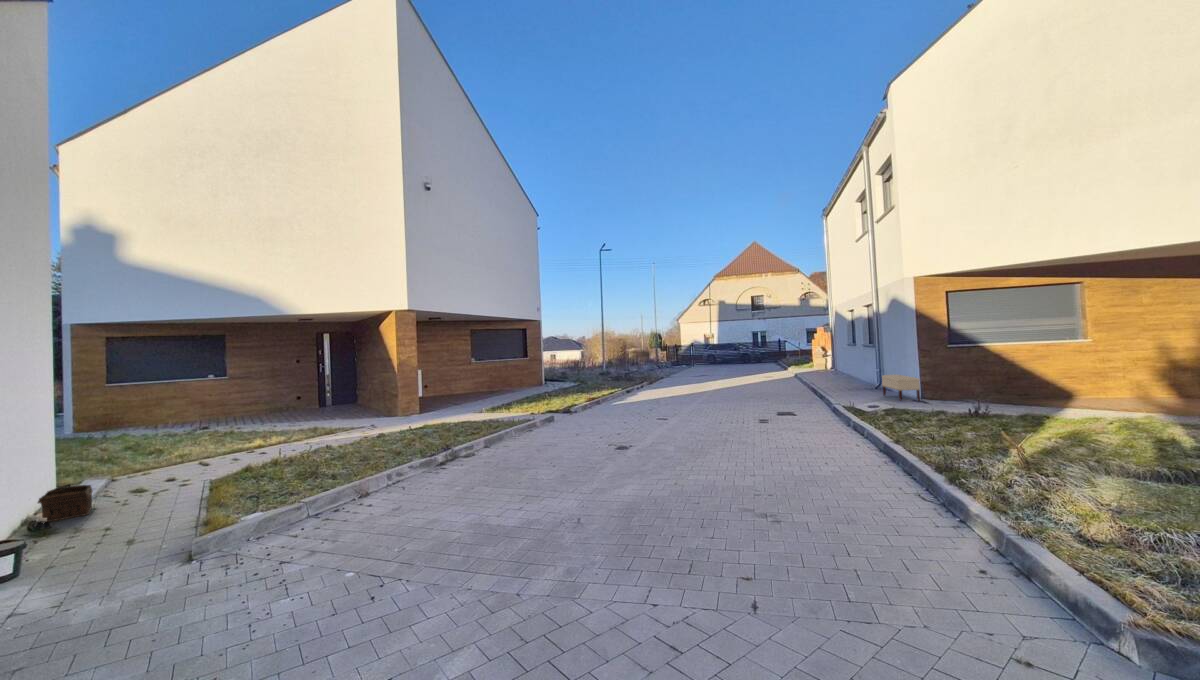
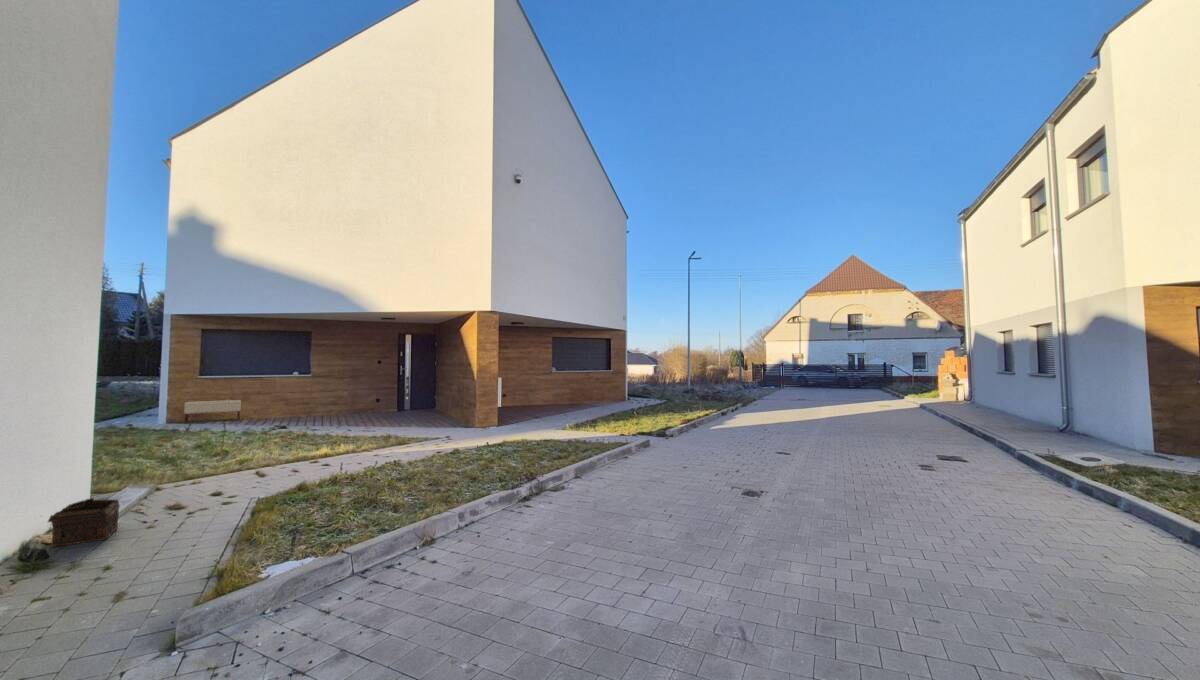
bench: present [882,374,920,401] -> present [184,400,241,423]

